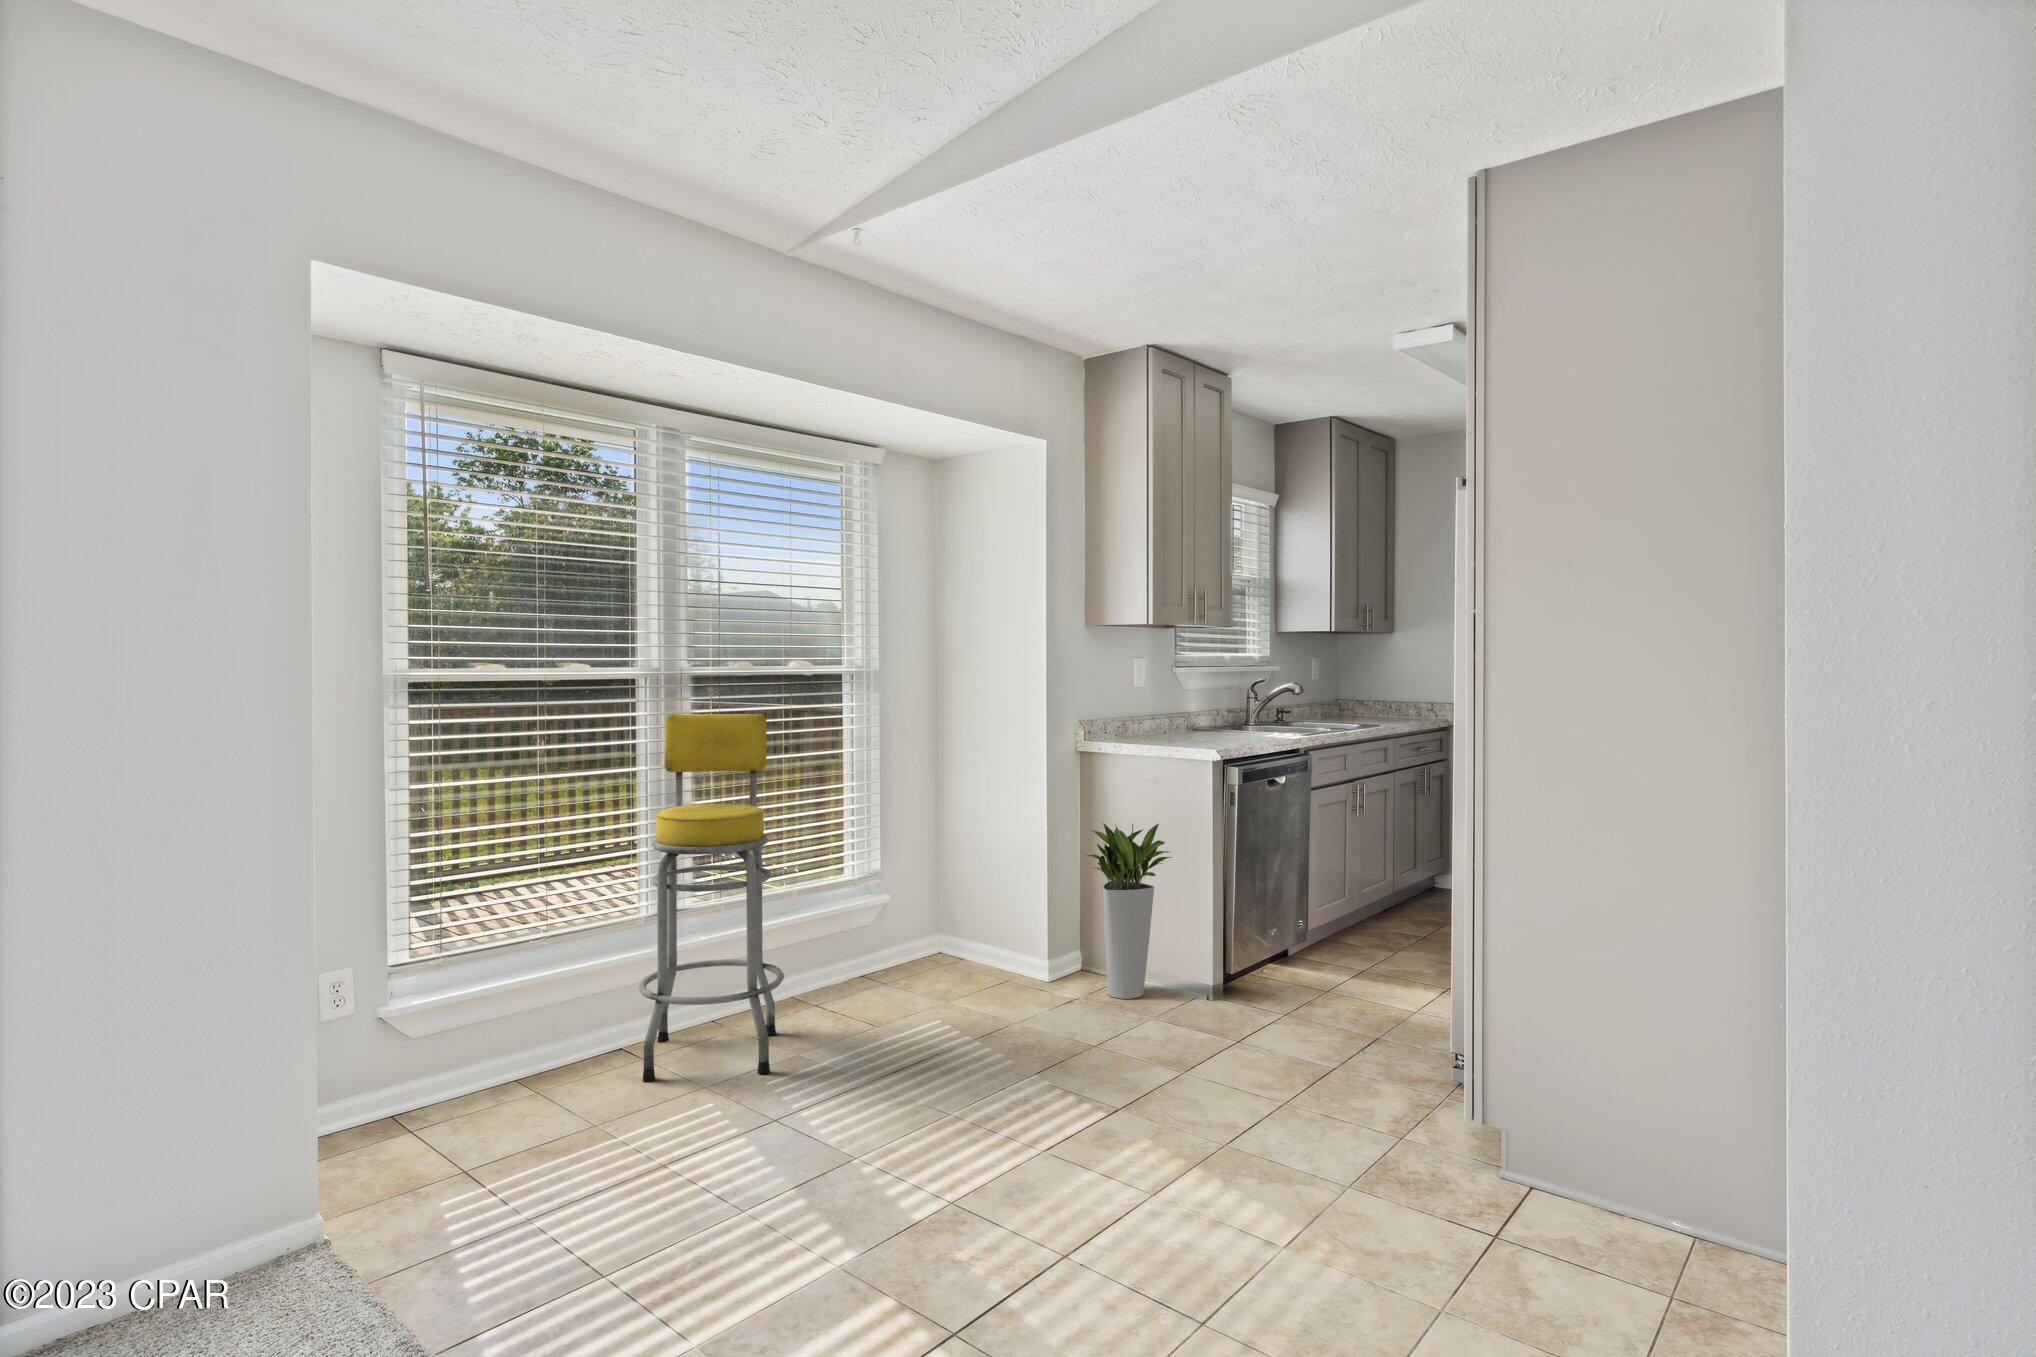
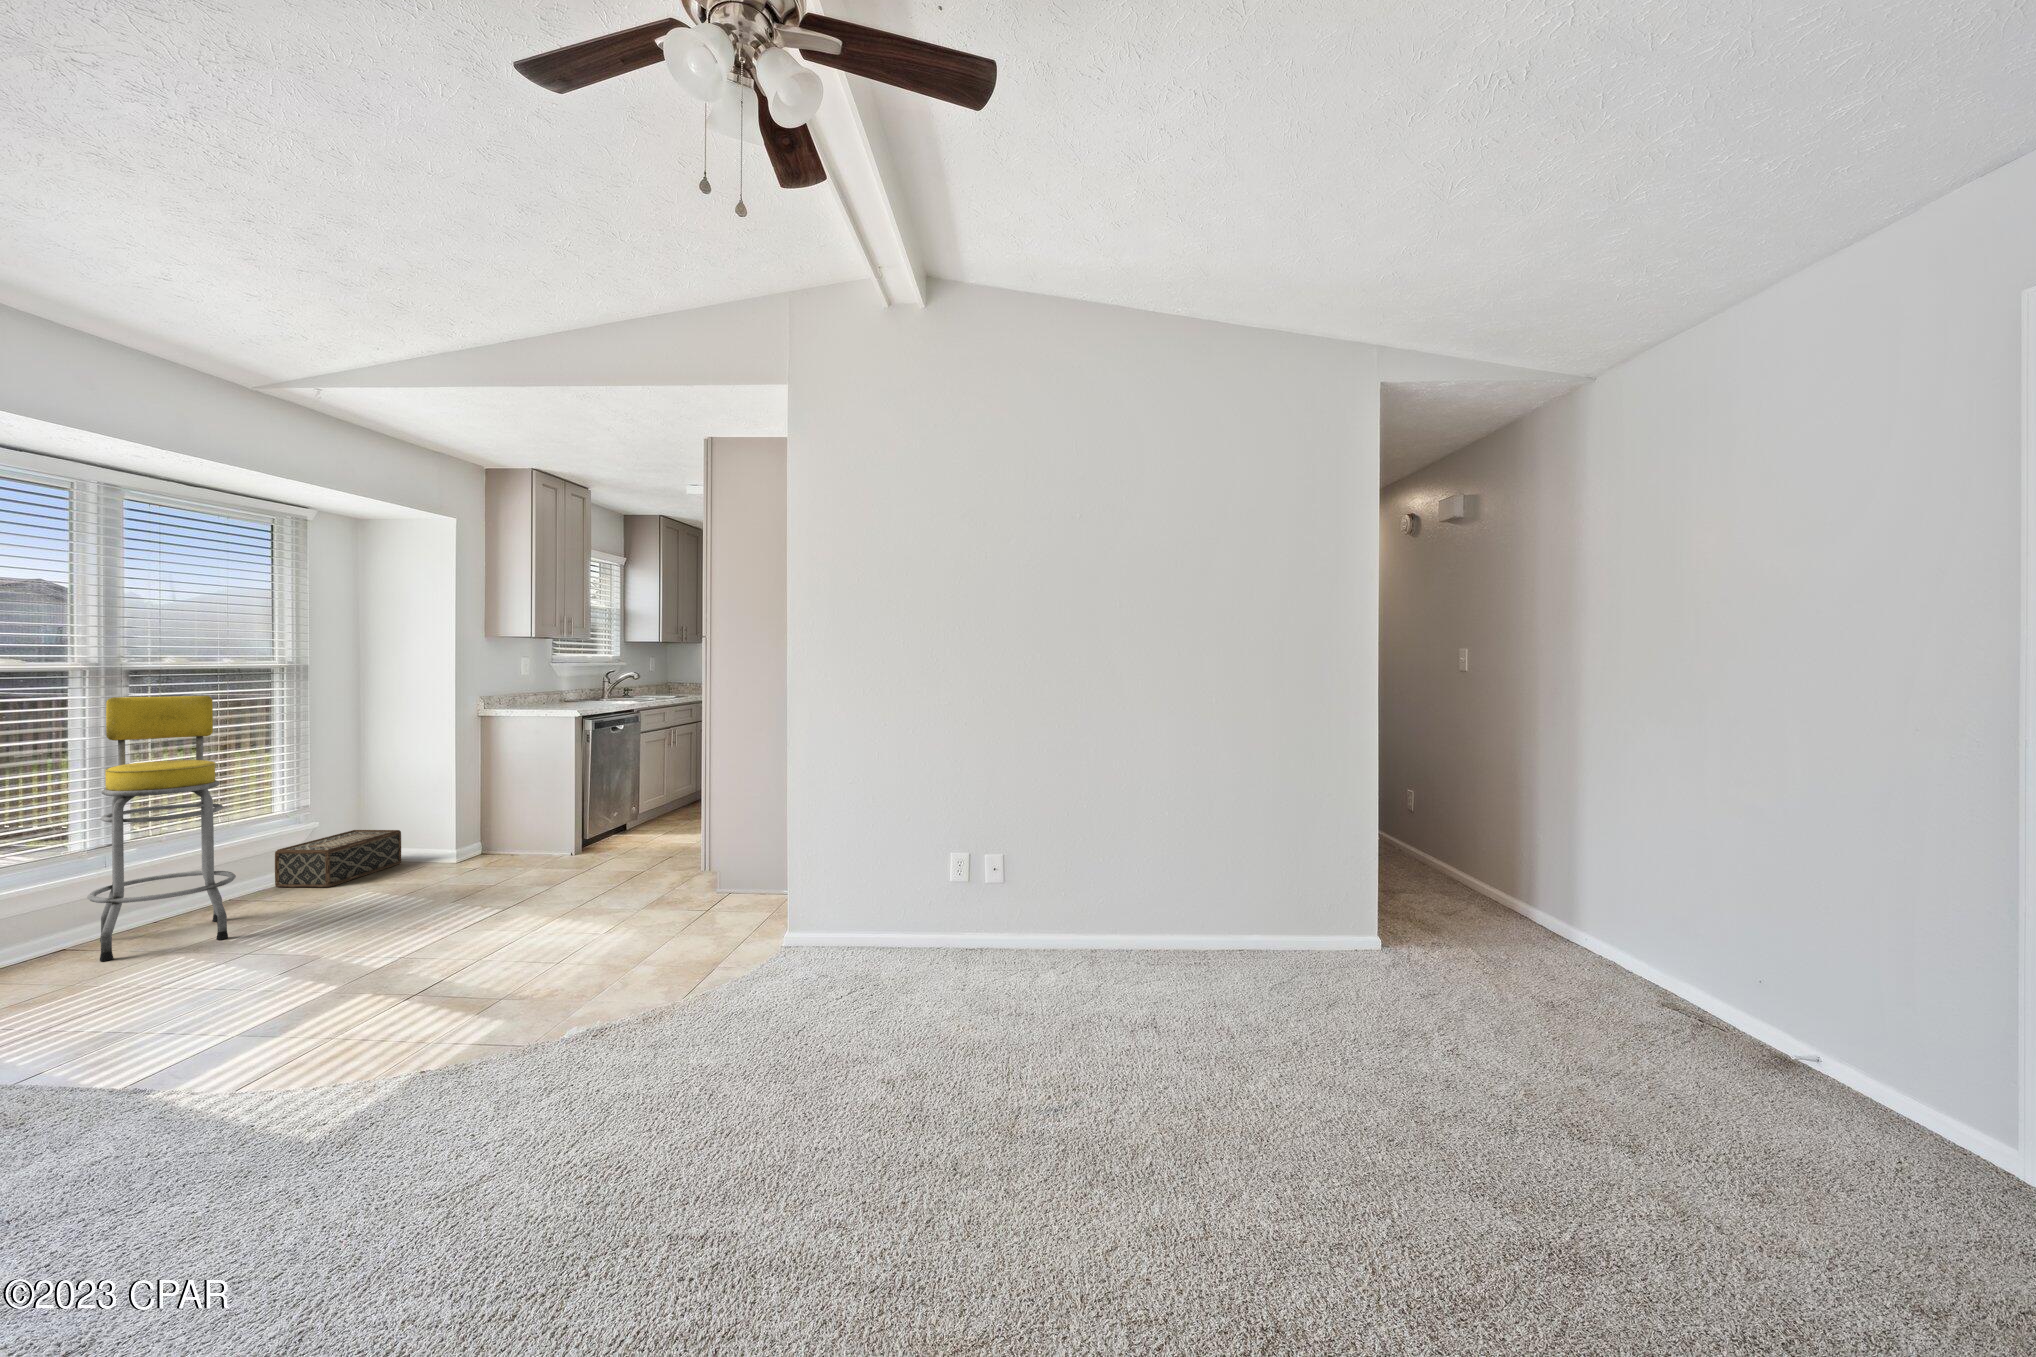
planter: present [1086,823,1172,999] -> none [485,757,548,864]
woven basket: none [841,909,982,998] -> present [275,830,401,887]

